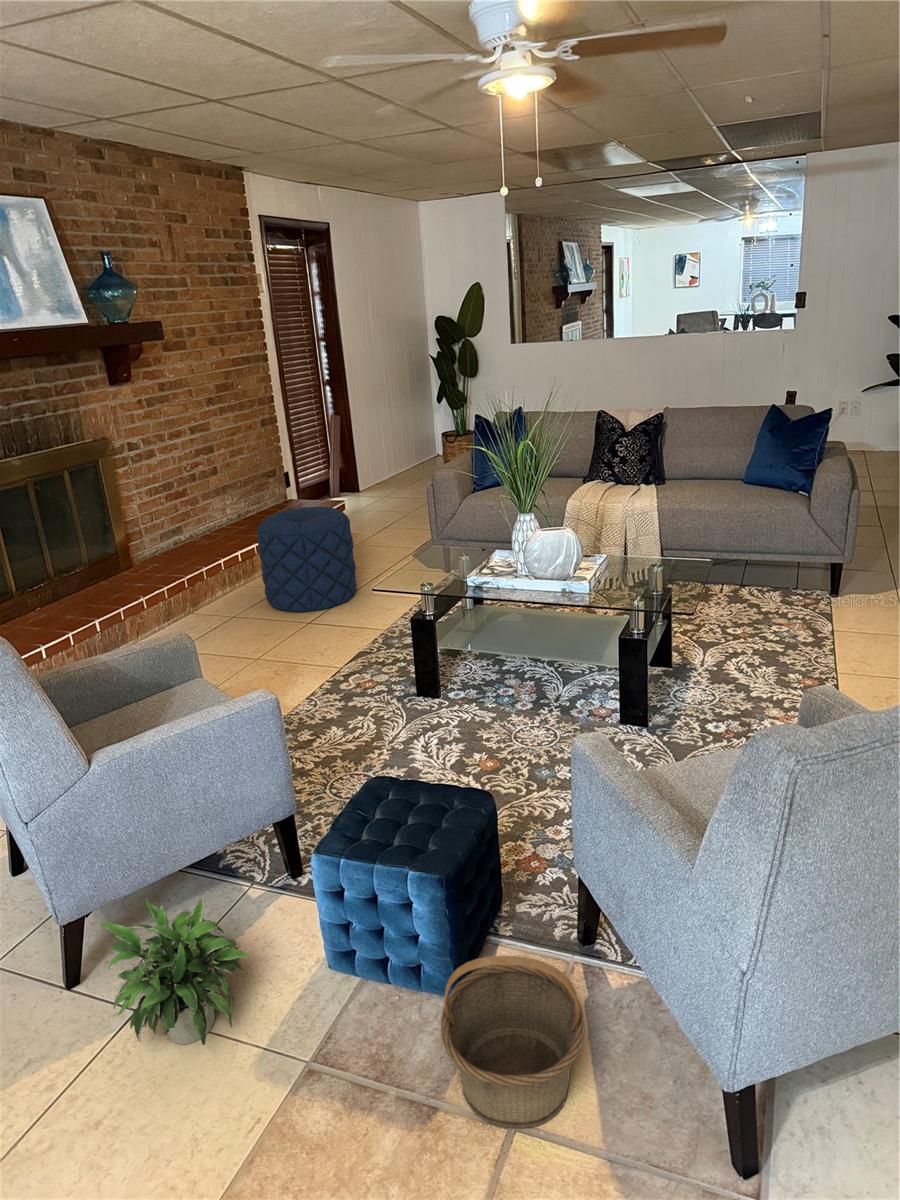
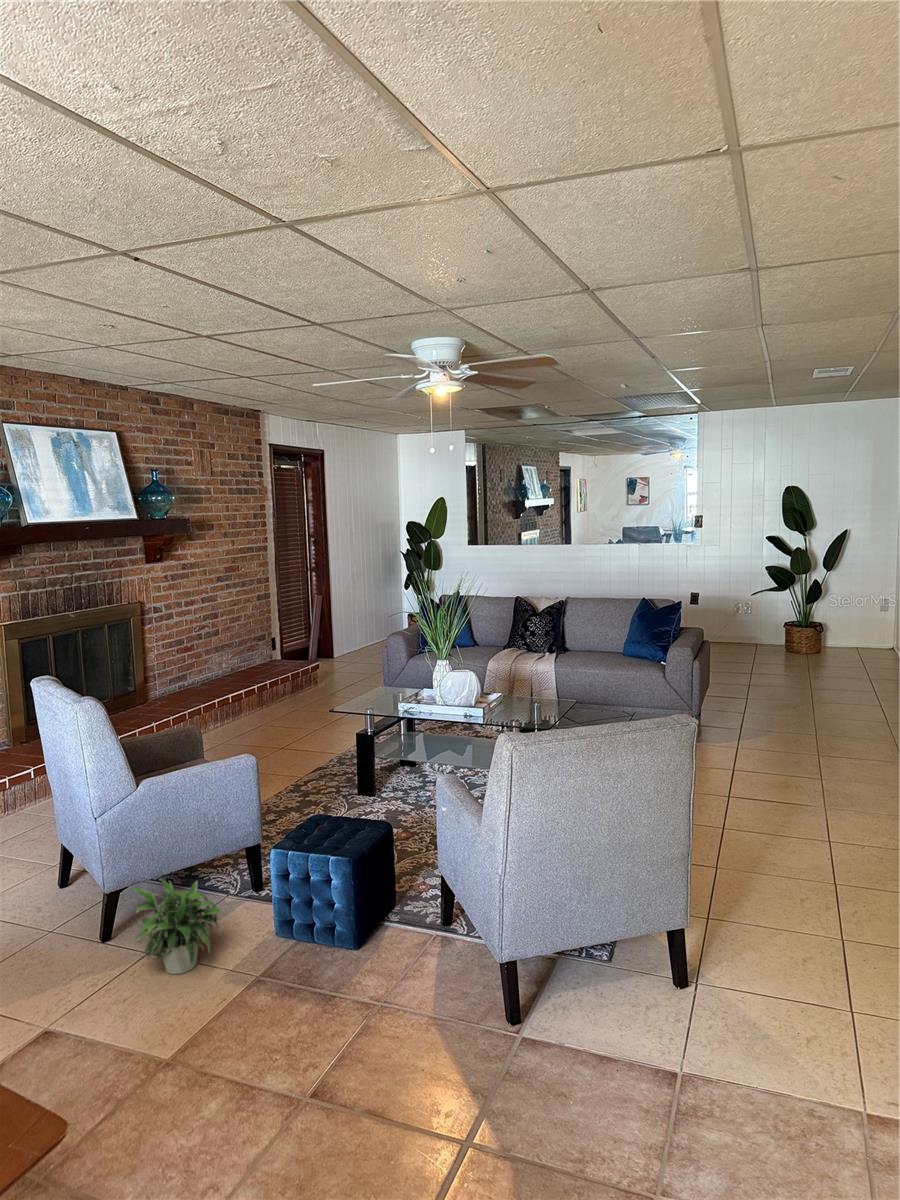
pouf: present [257,507,356,612] -> none [247,660,321,739]
basket: present [441,956,585,1128] -> none [341,898,430,1010]

